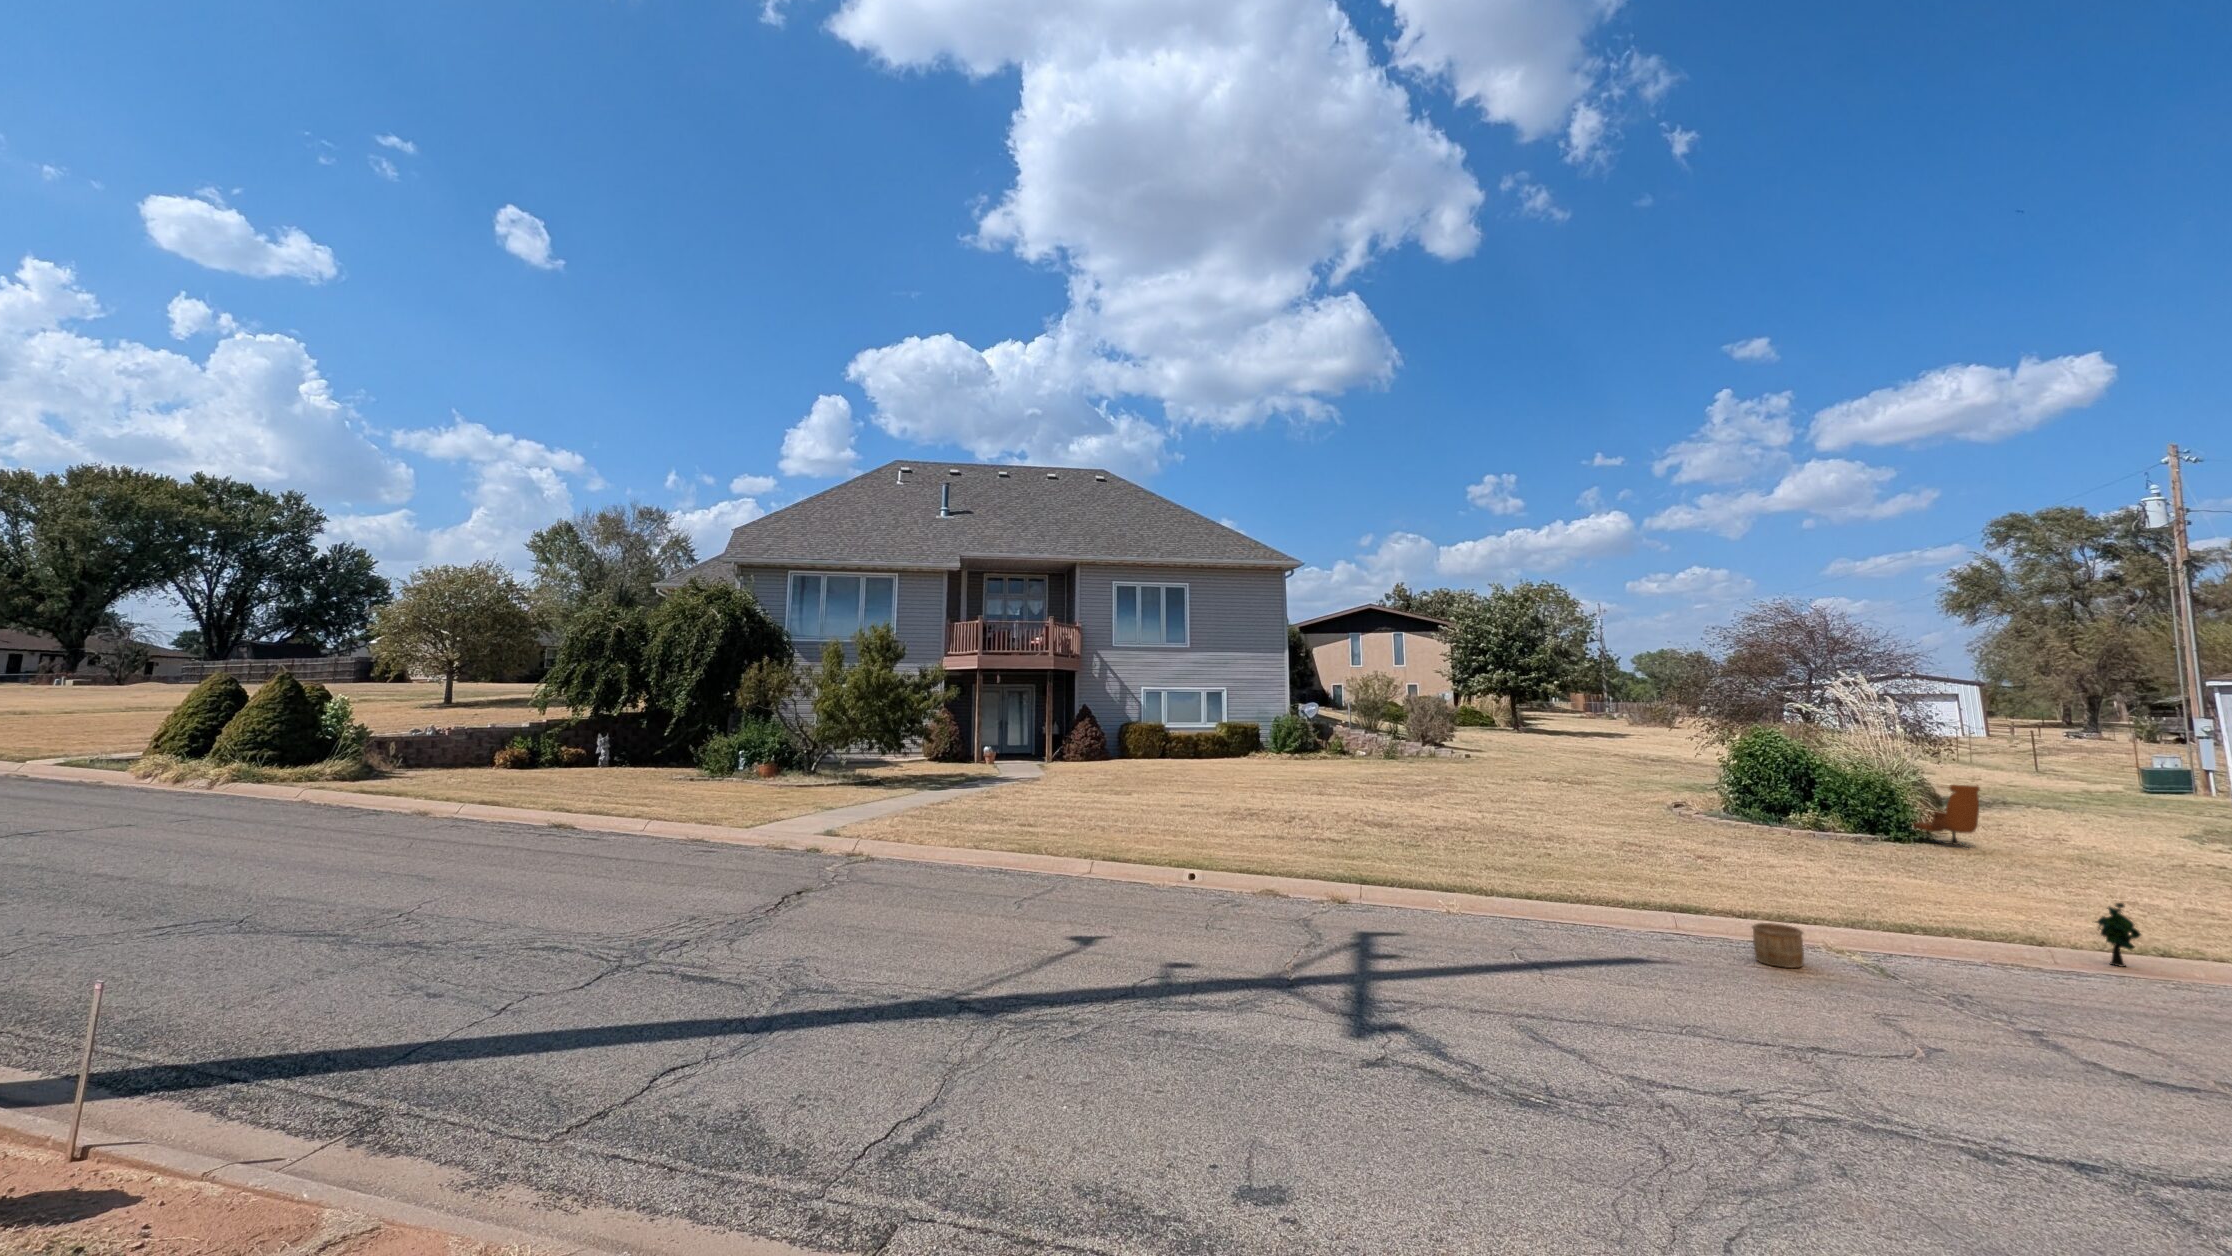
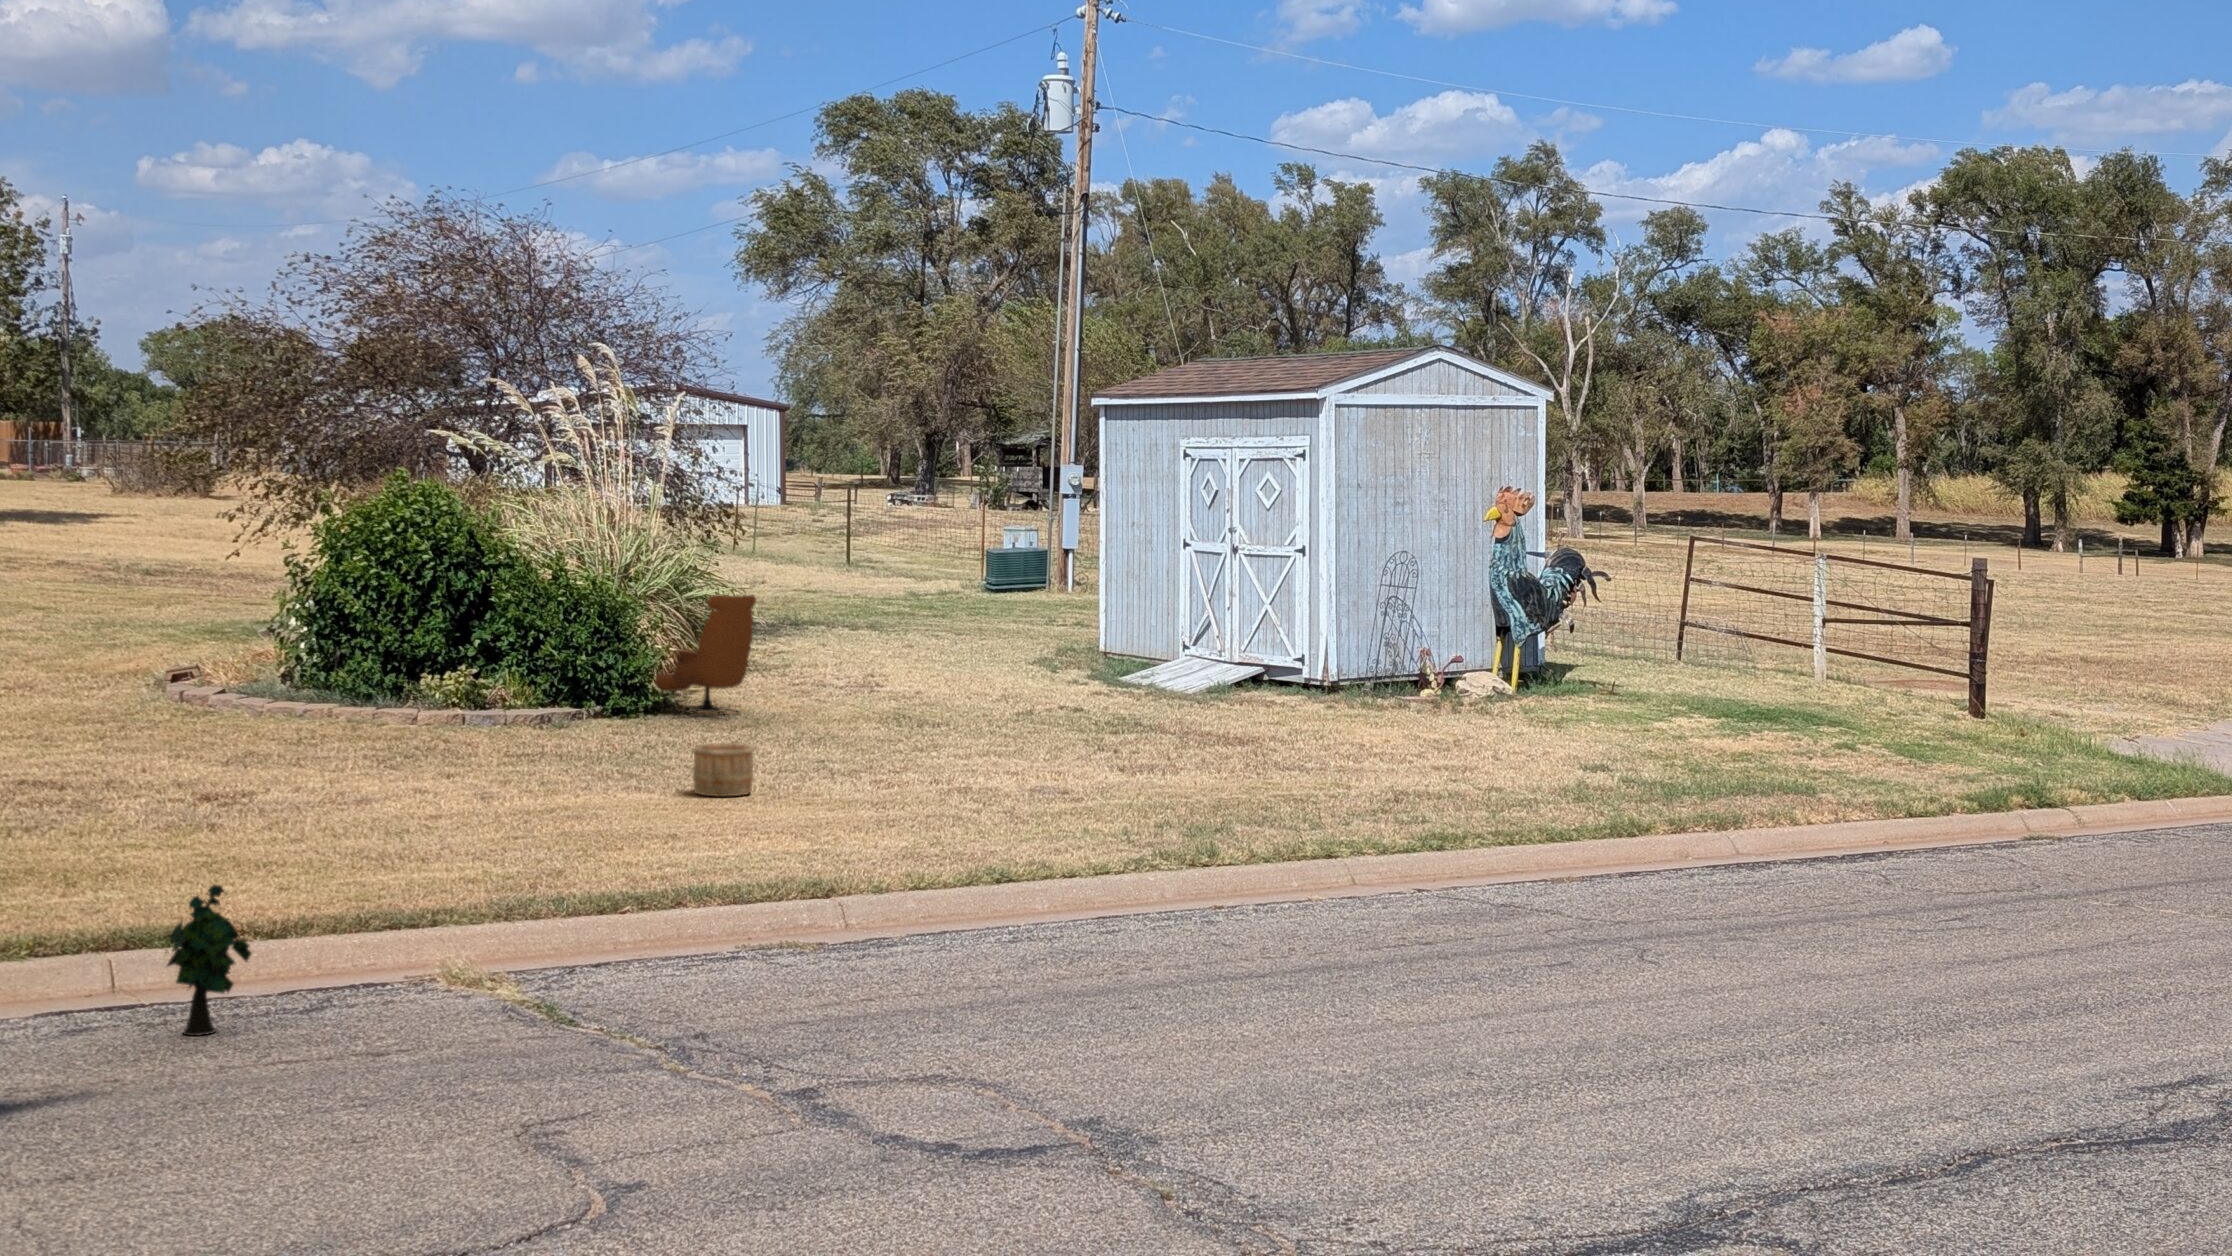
decorative plant: present [2096,903,2141,967] -> present [166,885,251,1036]
wooden bucket: present [1752,923,1804,968] -> present [693,743,754,796]

